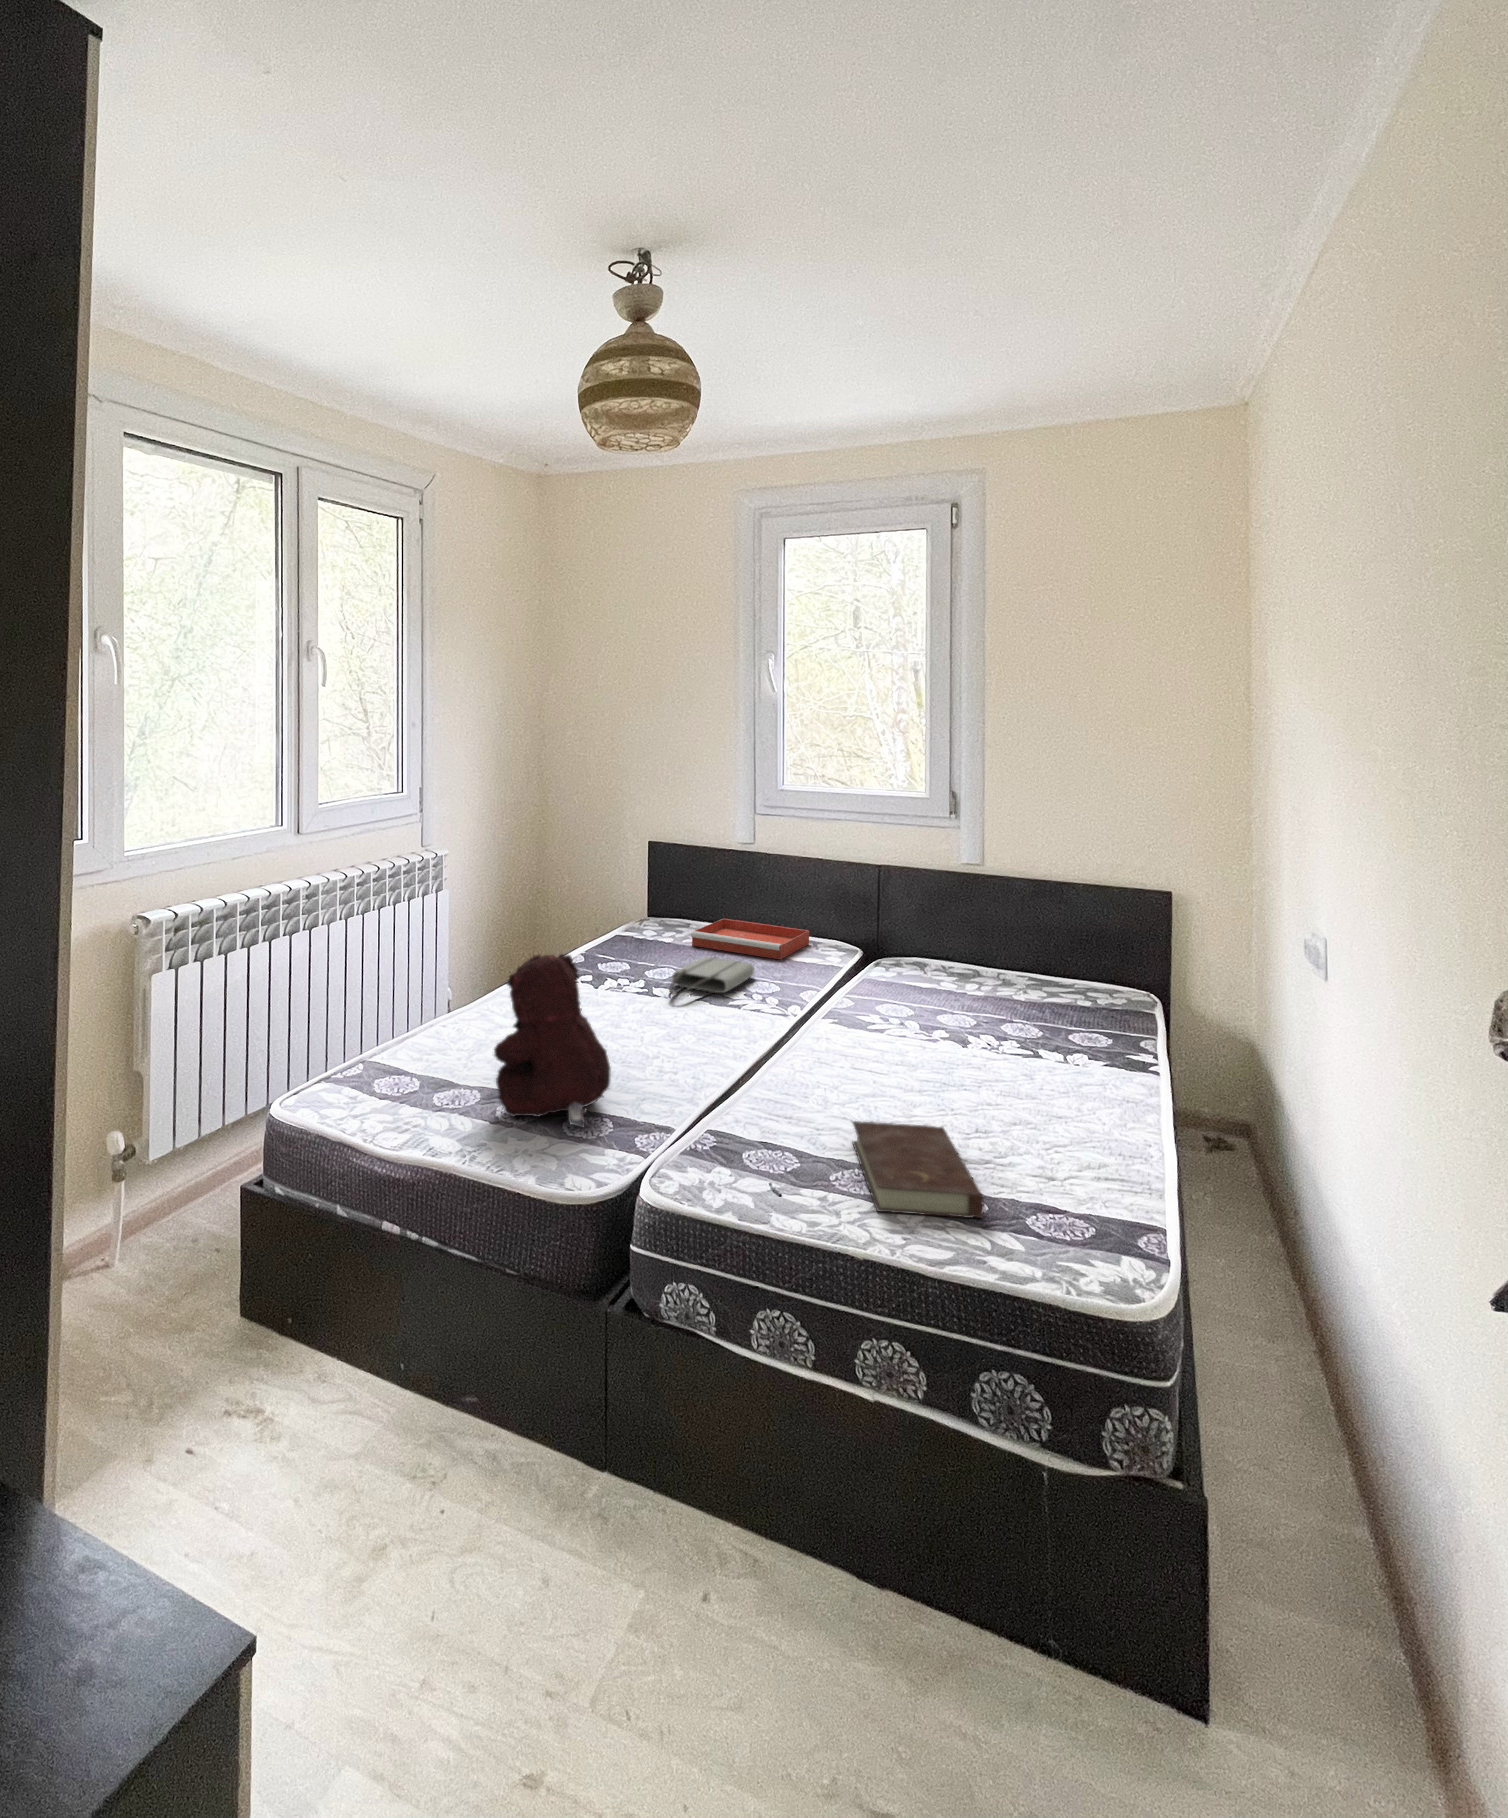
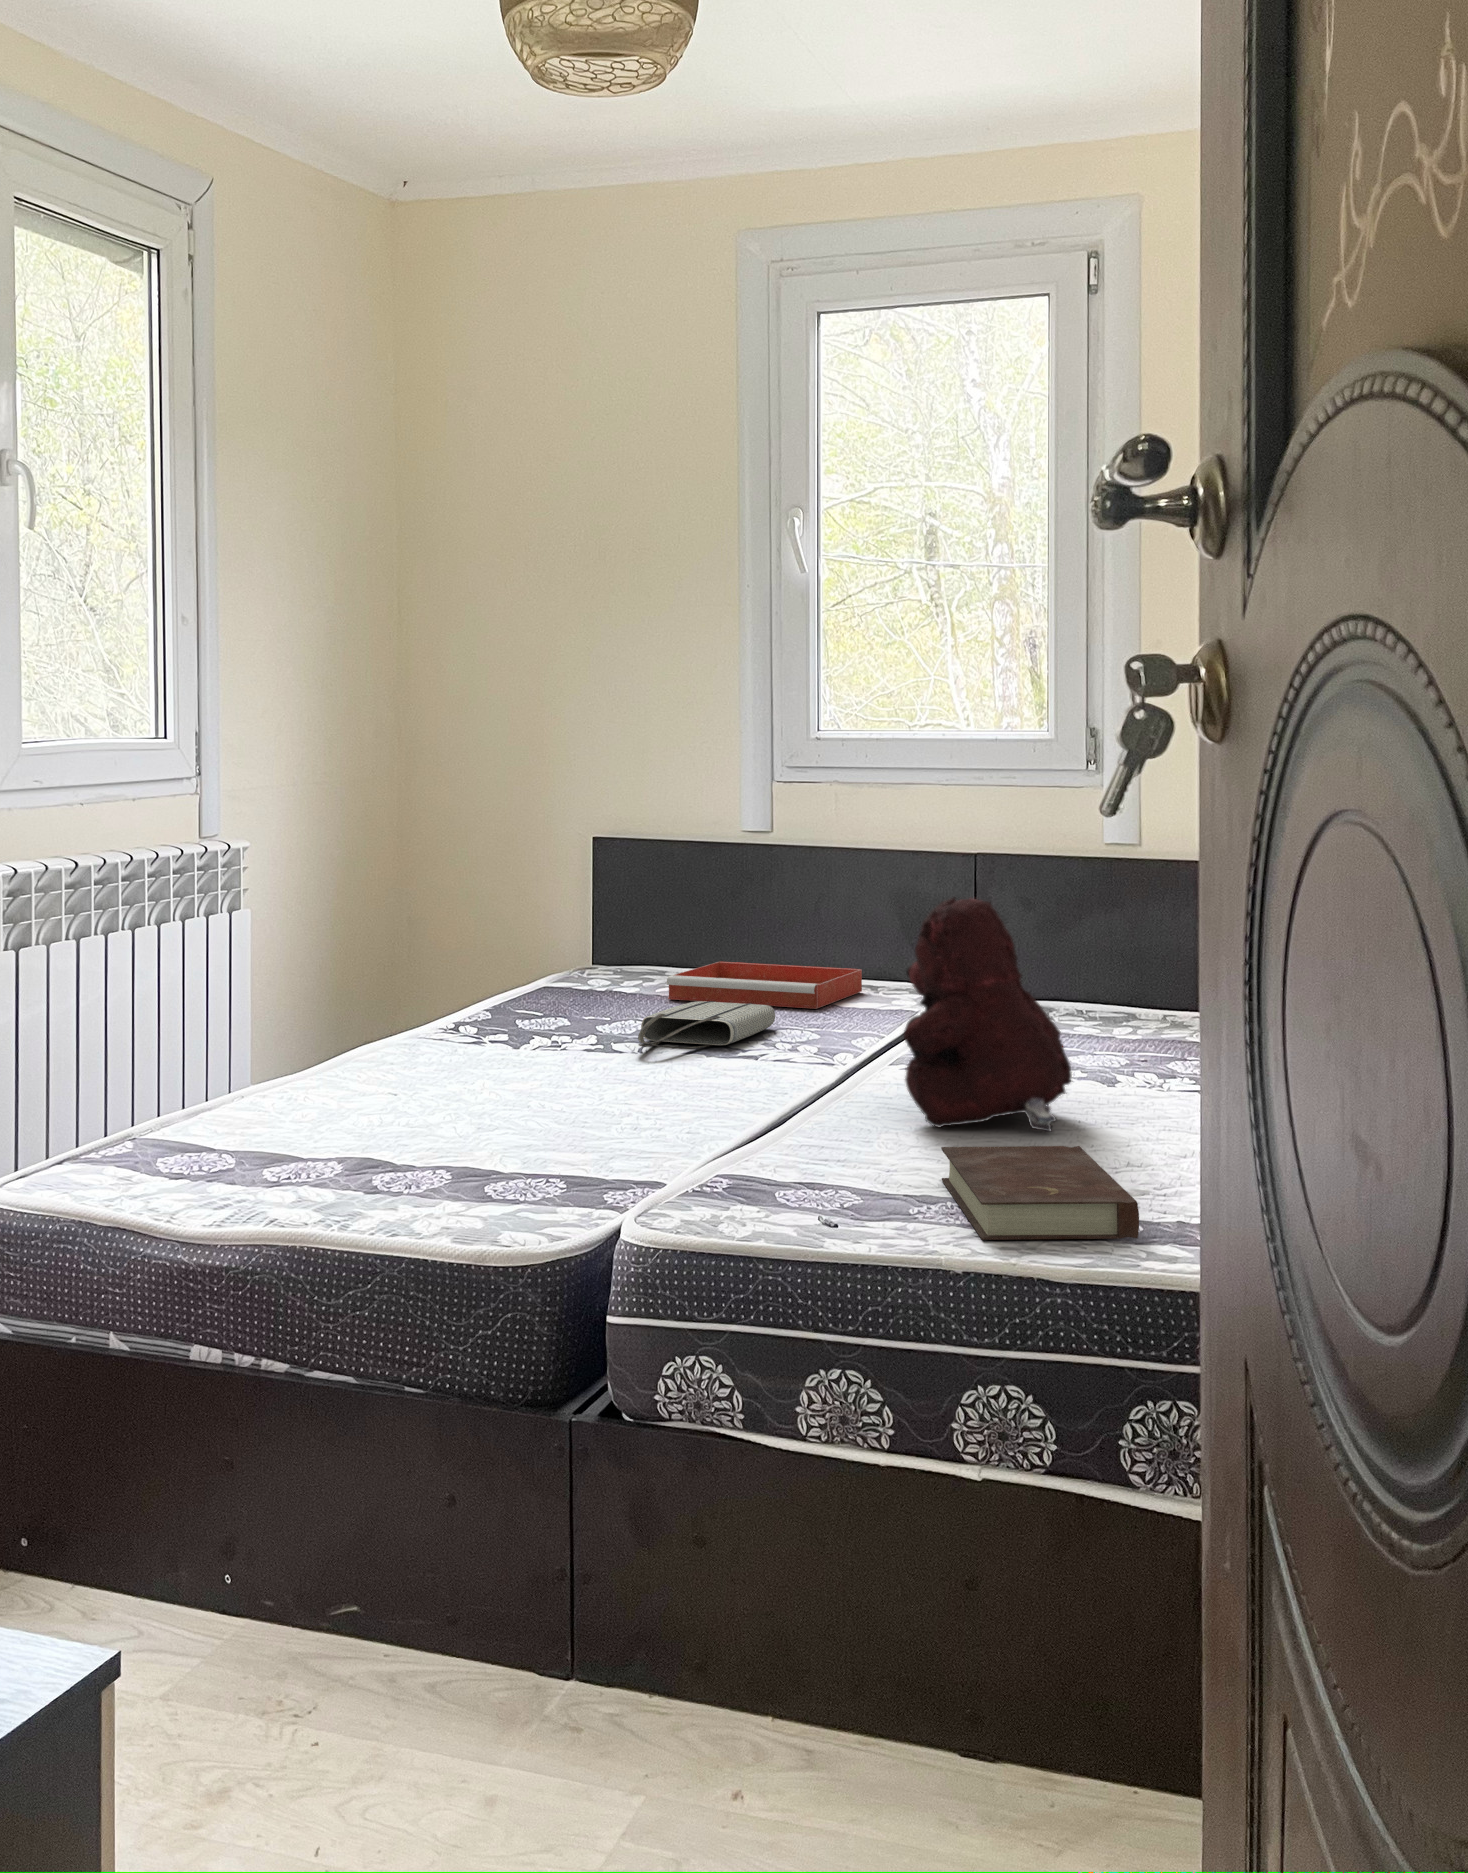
teddy bear: present [494,954,611,1128] -> present [903,897,1072,1132]

